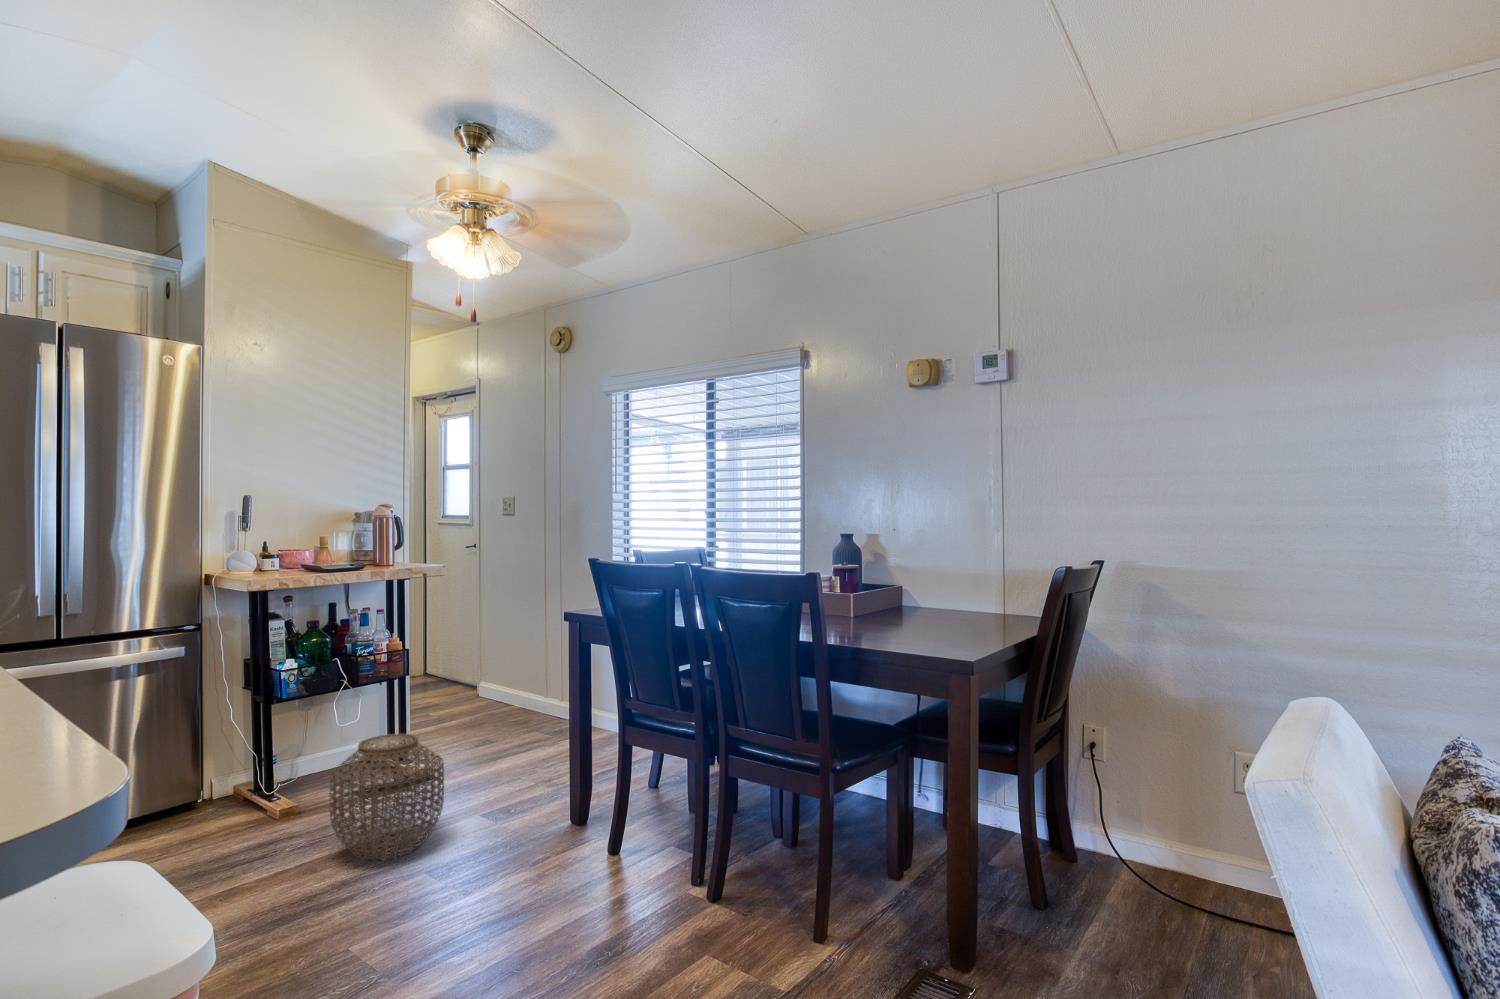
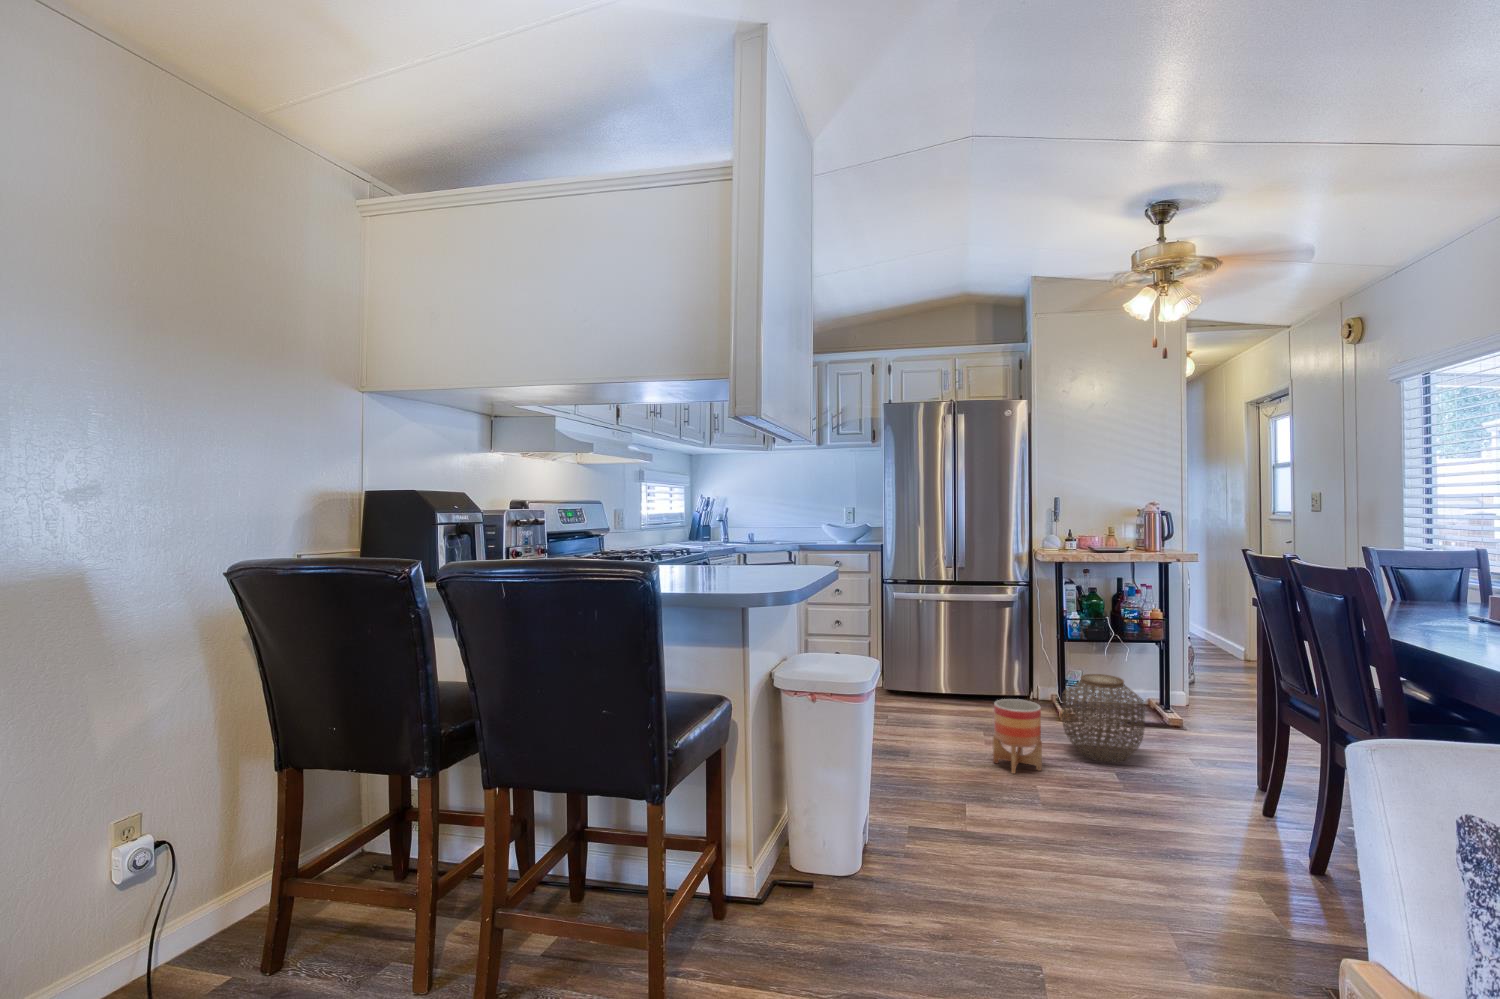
planter: none [250,807,336,936] -> present [993,699,1042,774]

